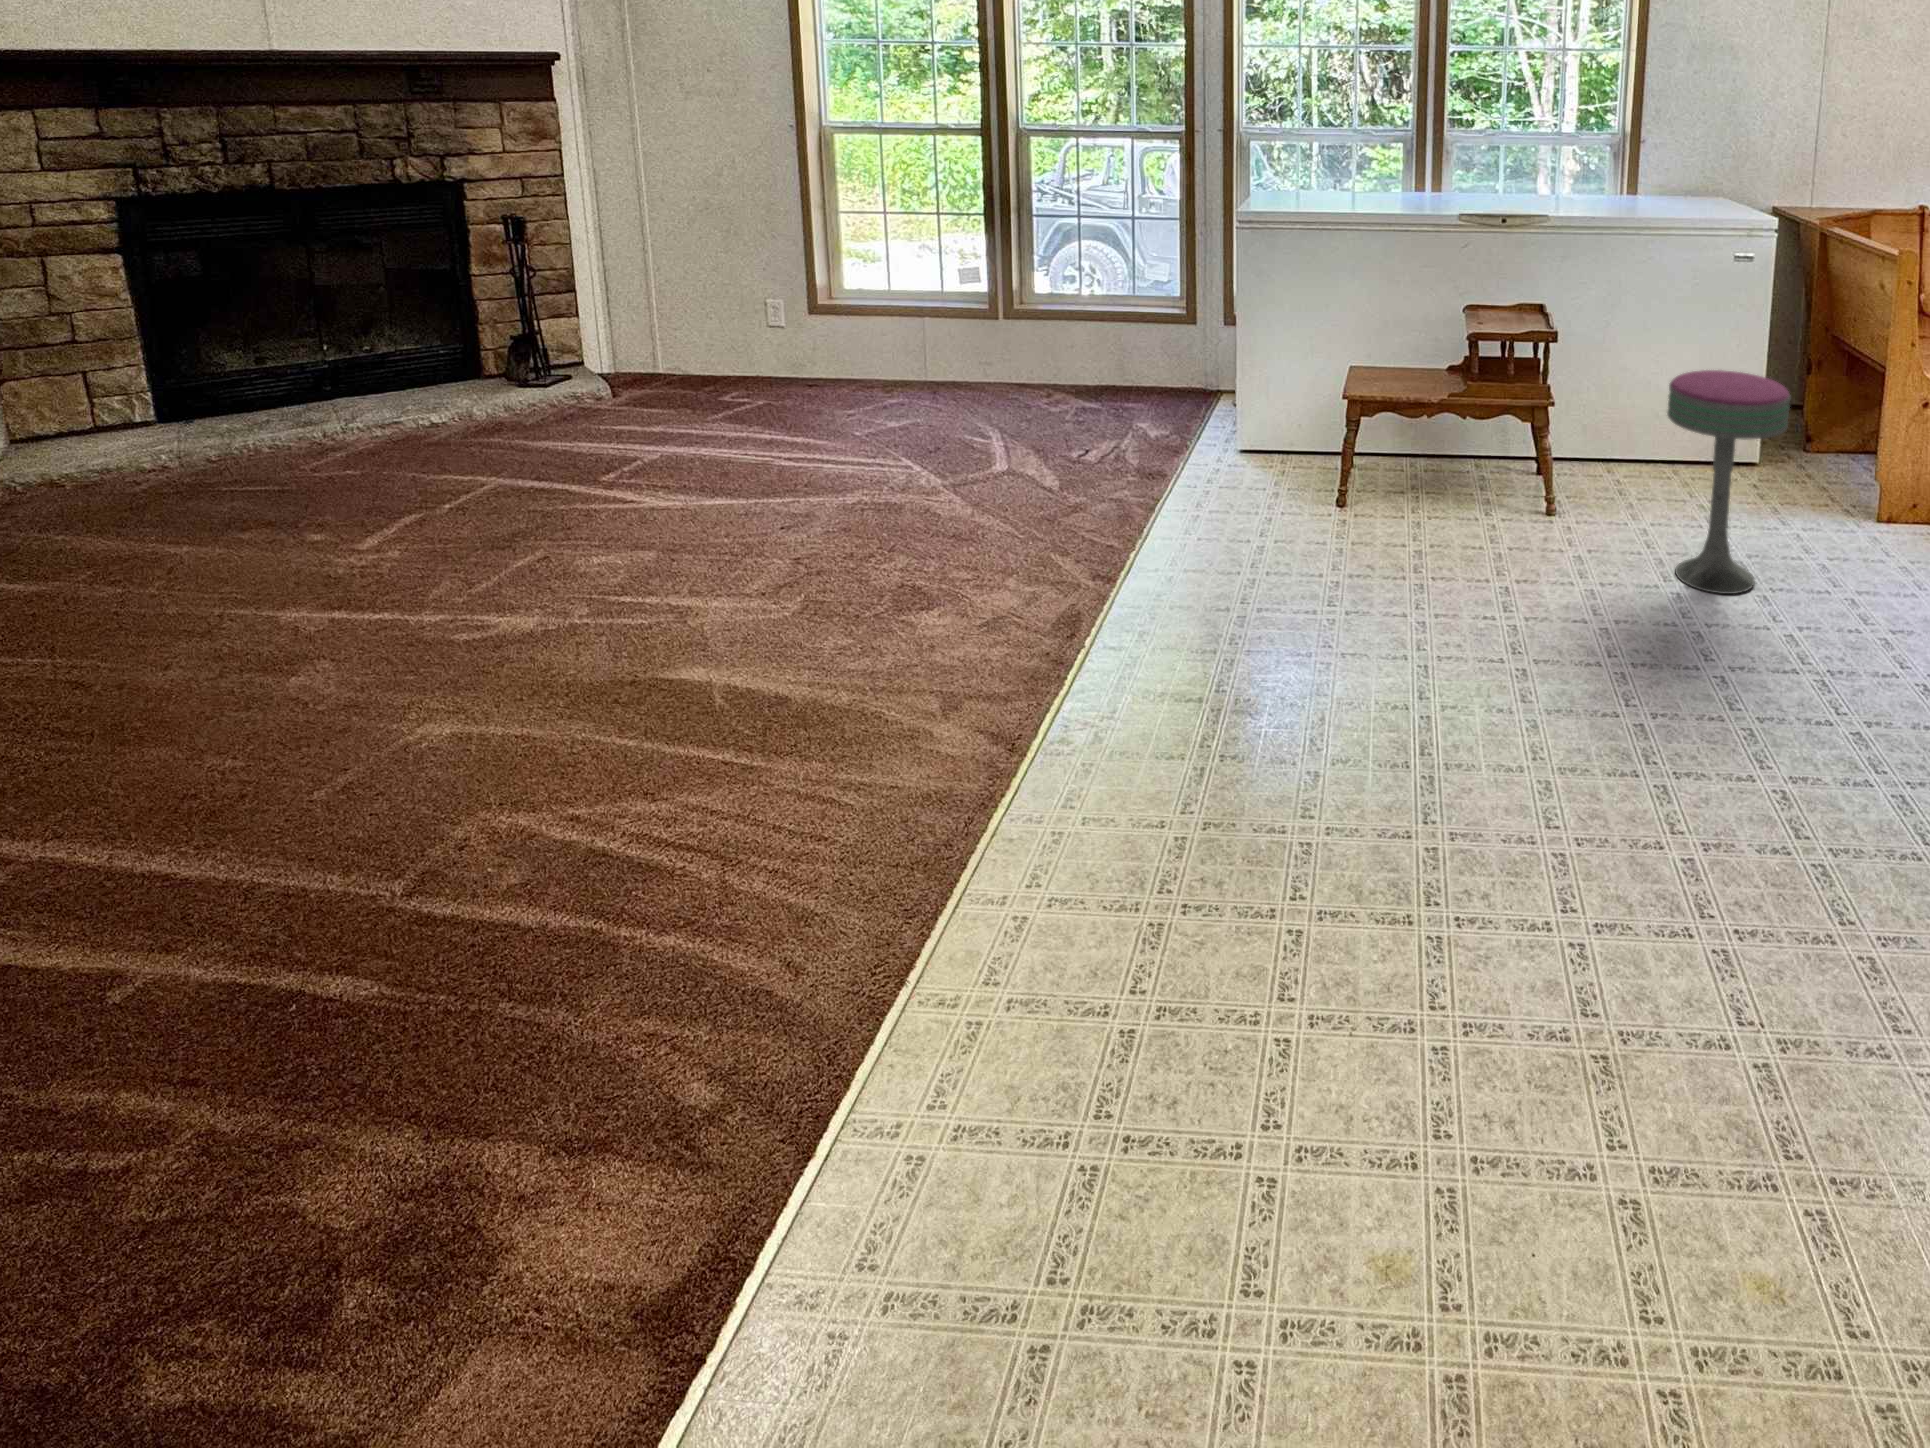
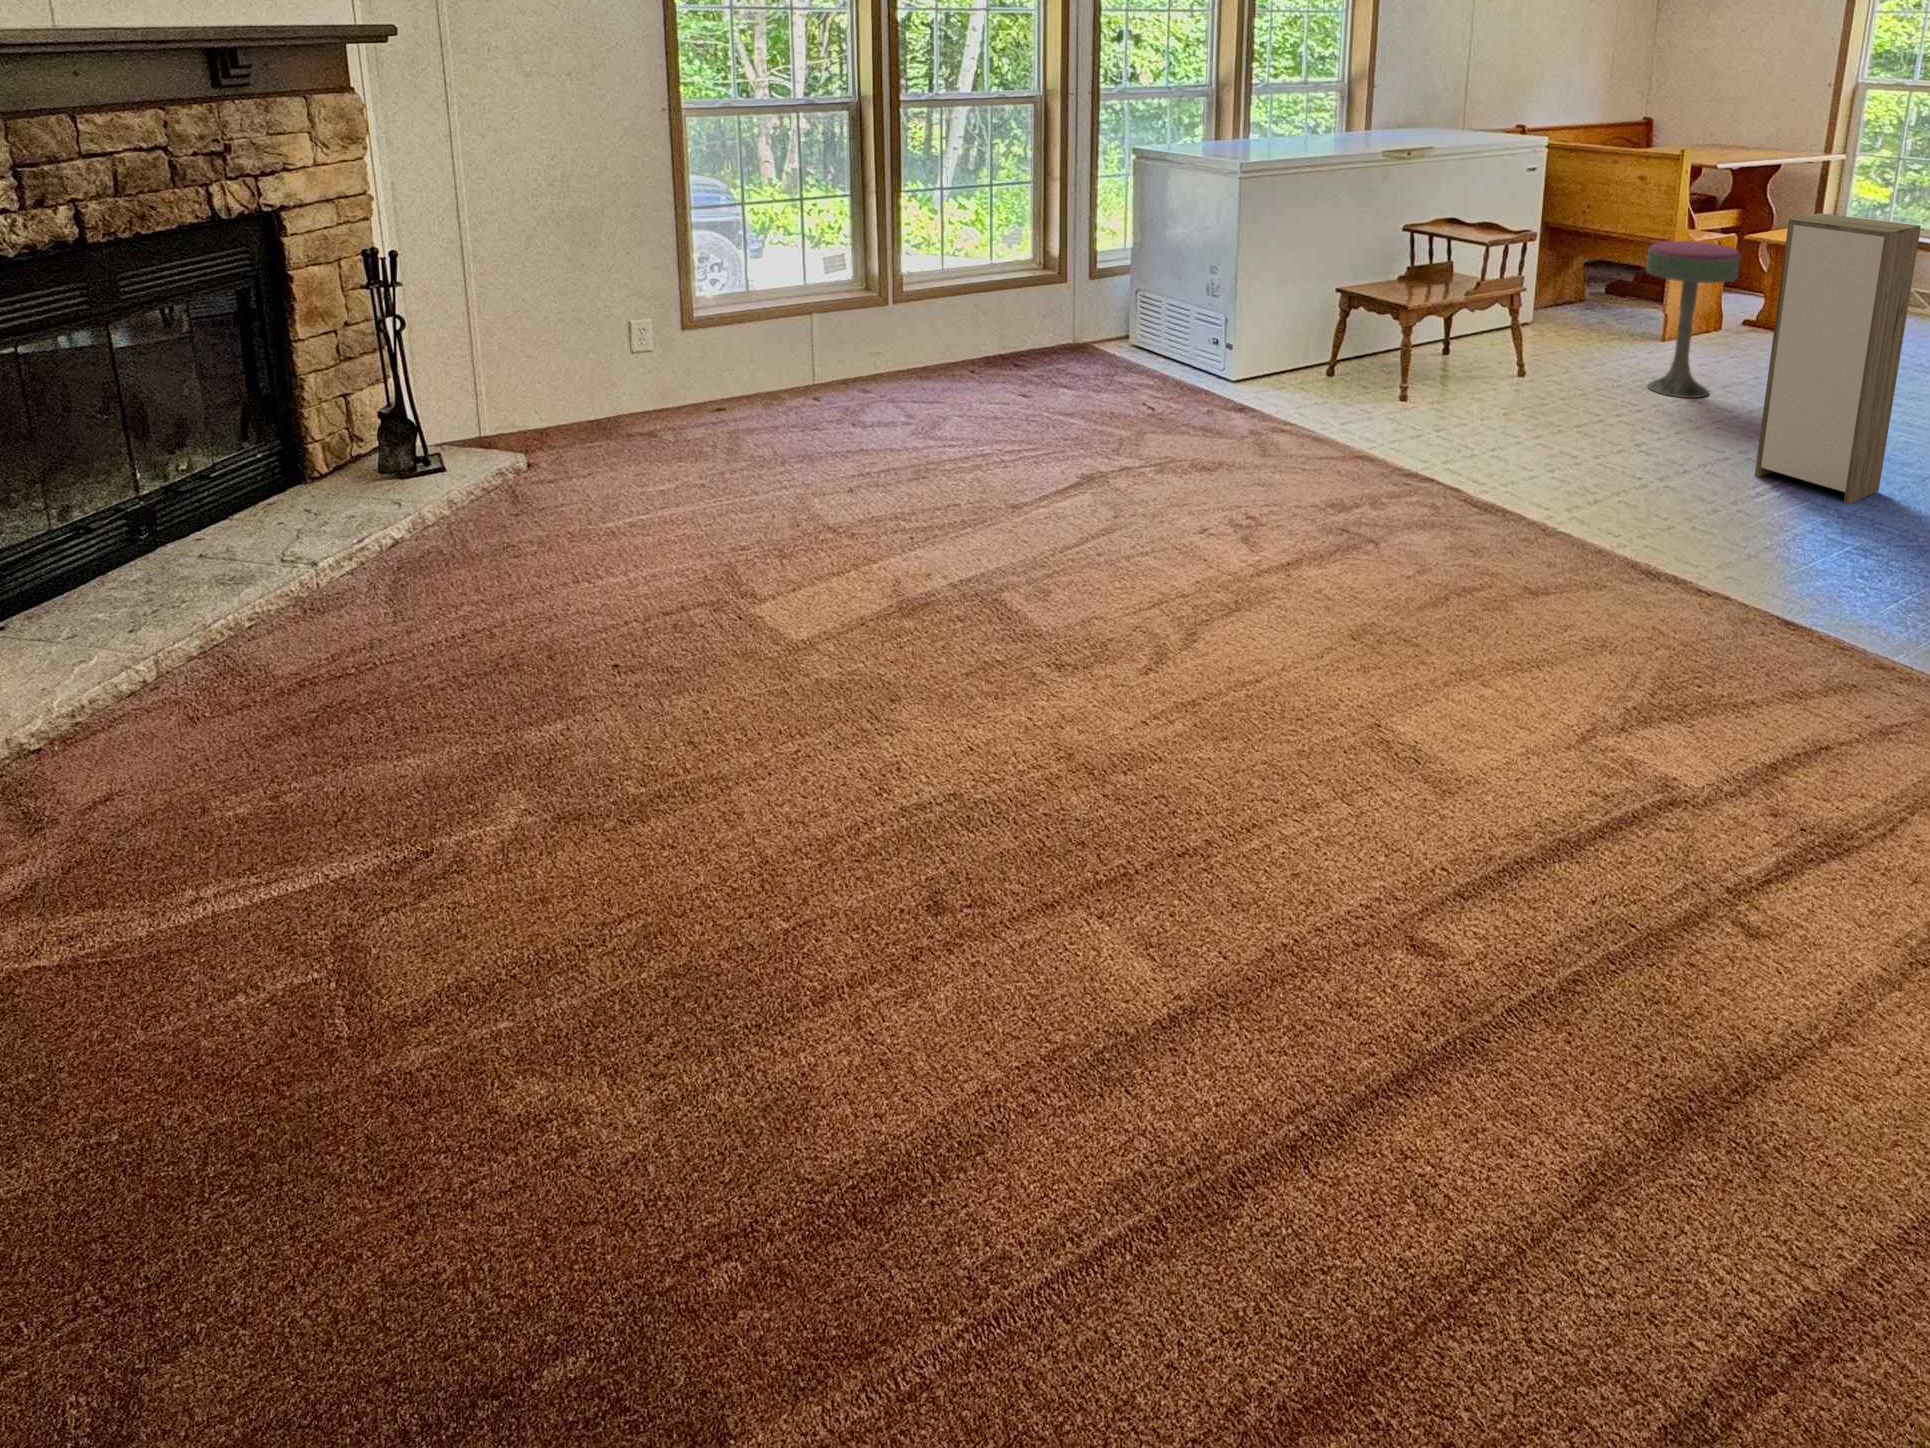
storage cabinet: none [1494,349,1625,778] -> present [1755,213,1921,504]

